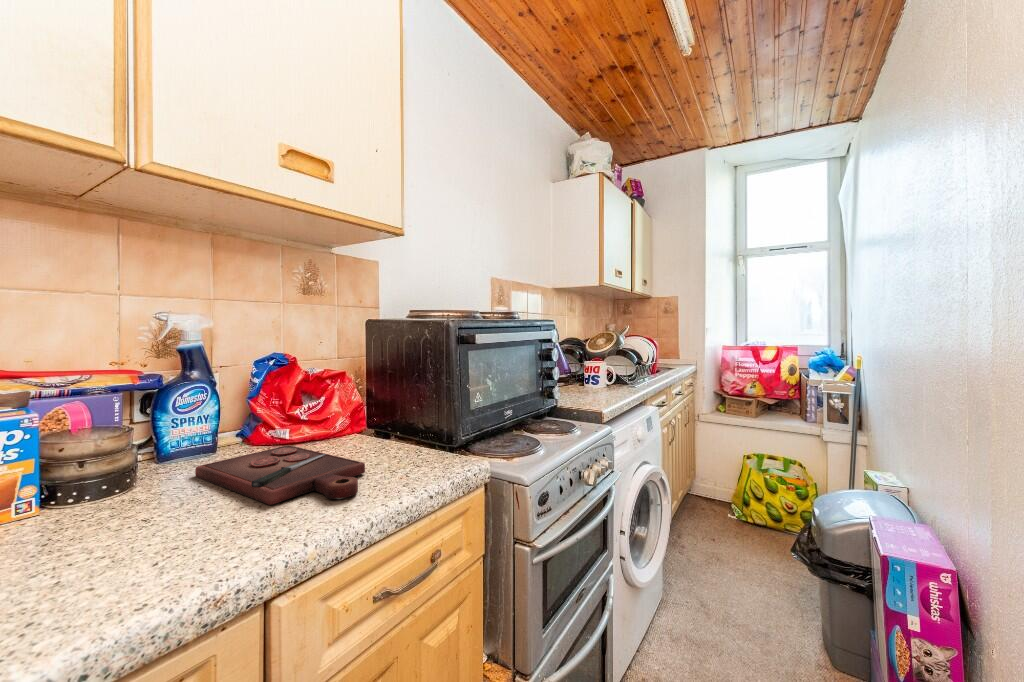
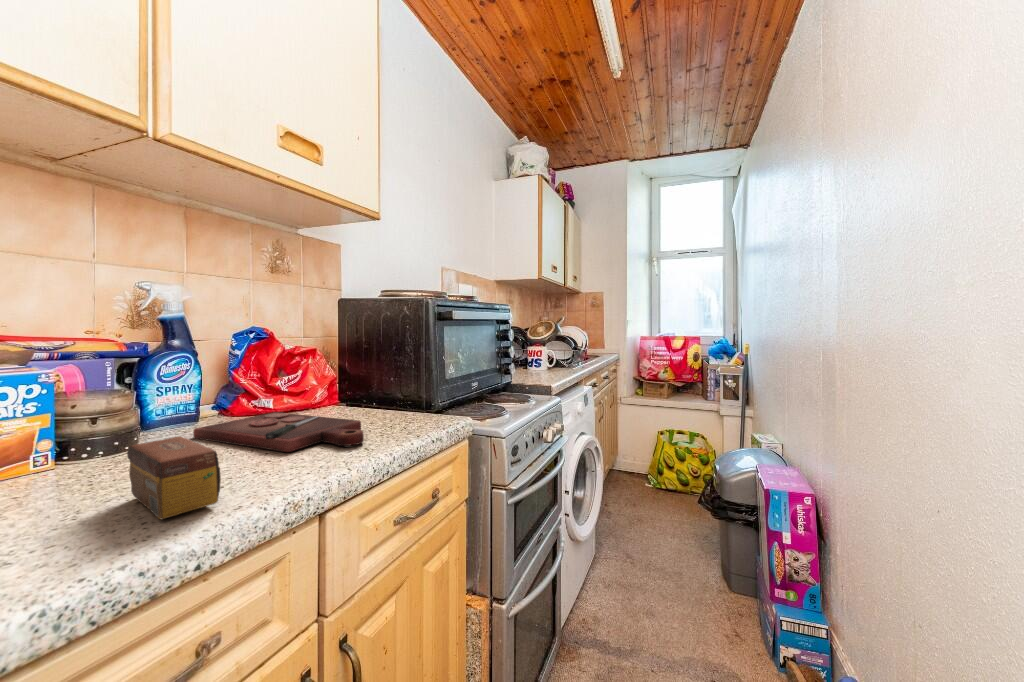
tea box: none [62,498,148,613] -> present [127,436,221,519]

